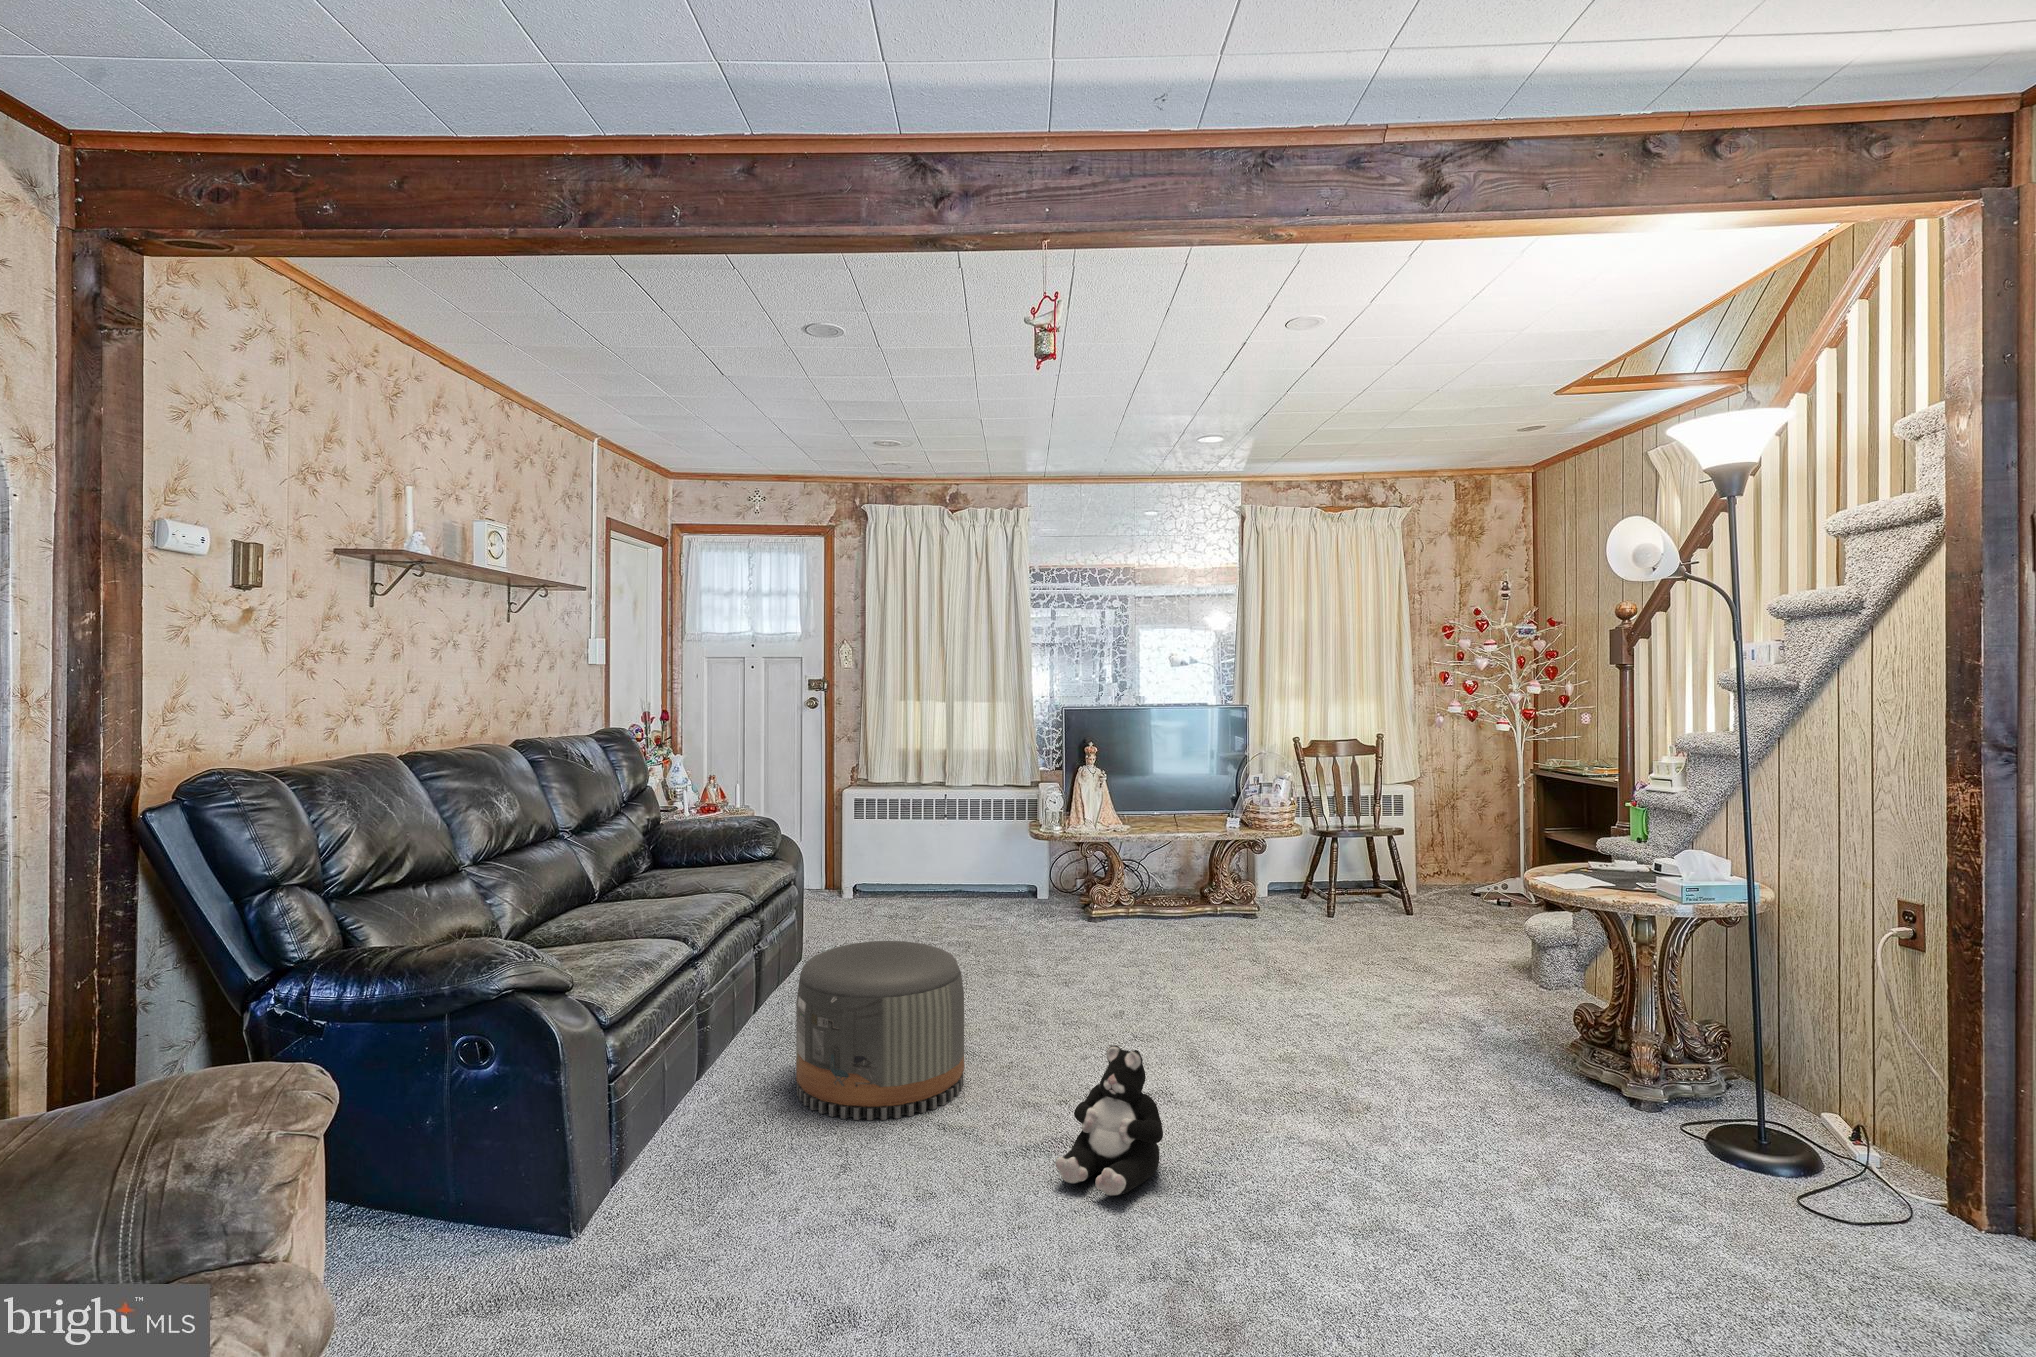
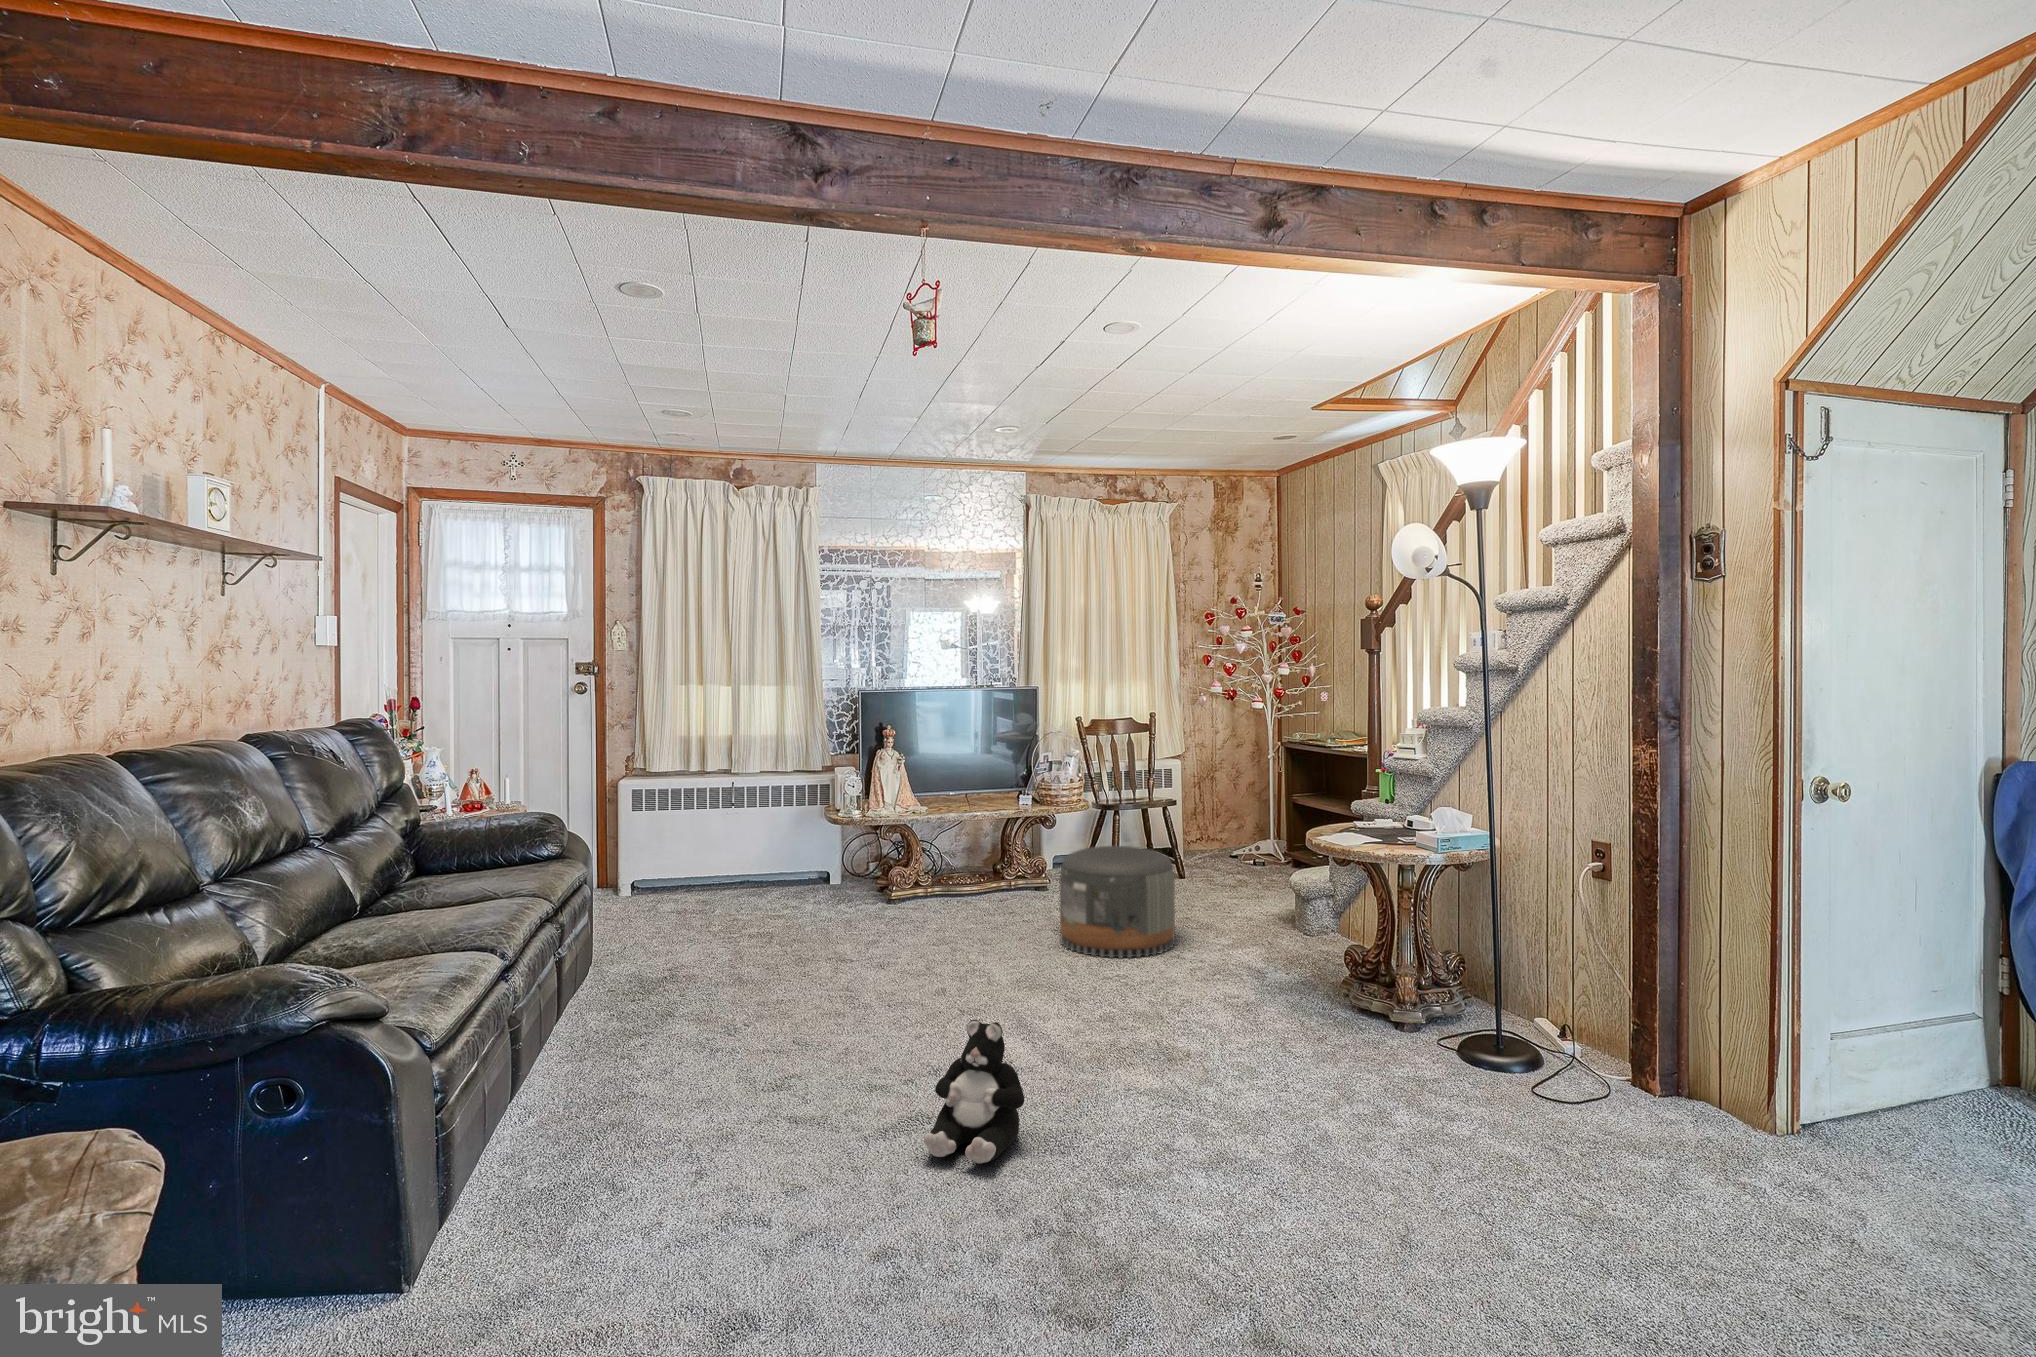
pouf: present [796,941,964,1120] -> present [1060,846,1175,958]

